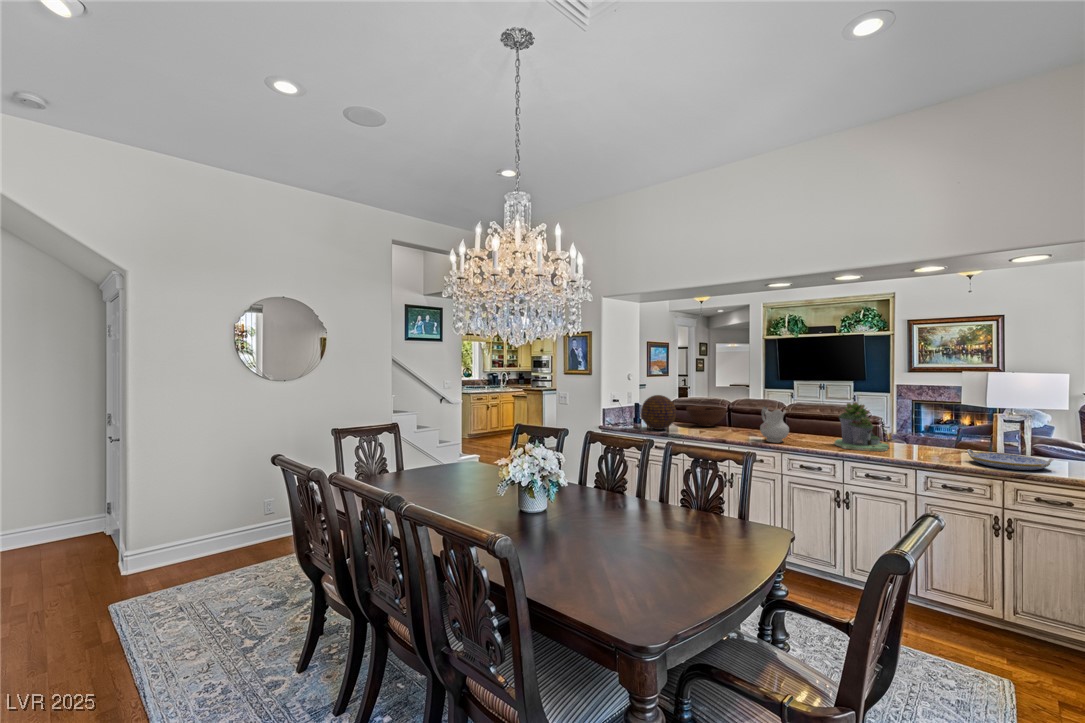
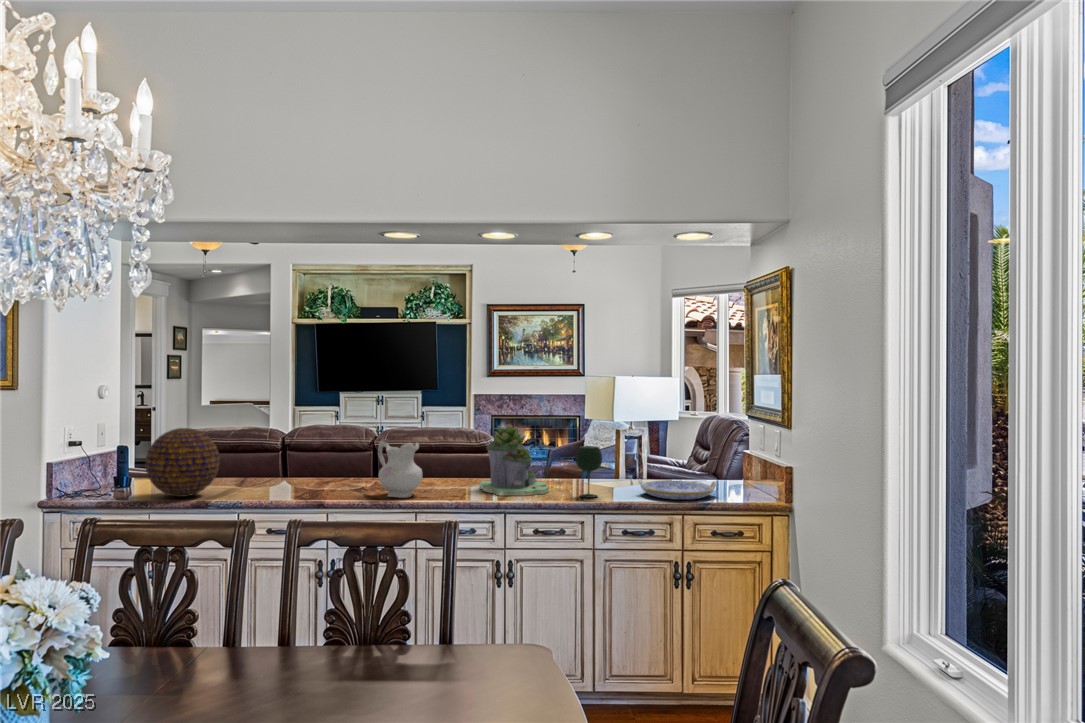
fruit bowl: present [686,406,727,427] -> none [227,443,300,481]
wine glass: none [905,420,929,458] -> present [576,446,602,498]

